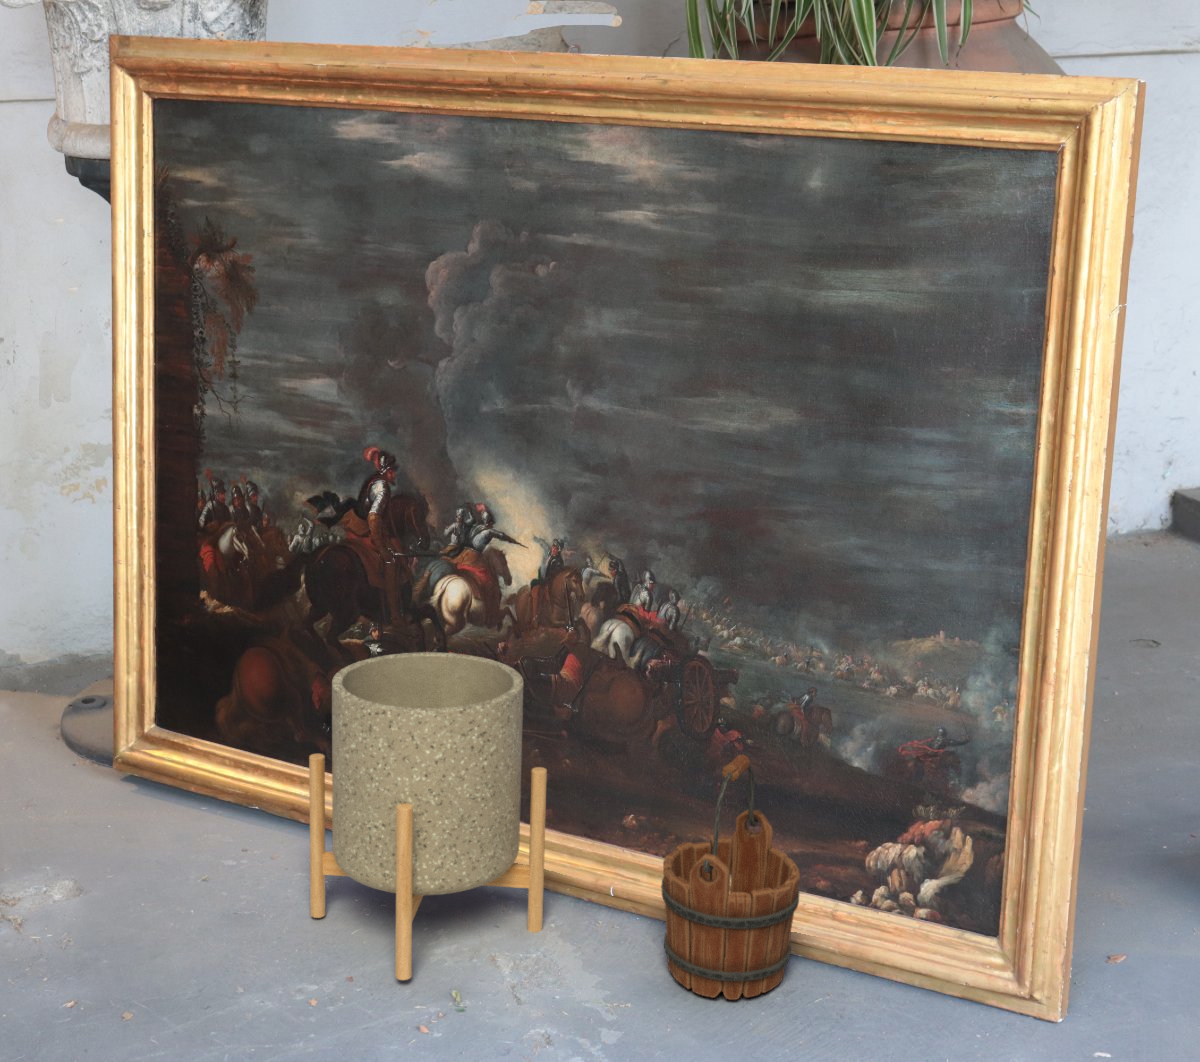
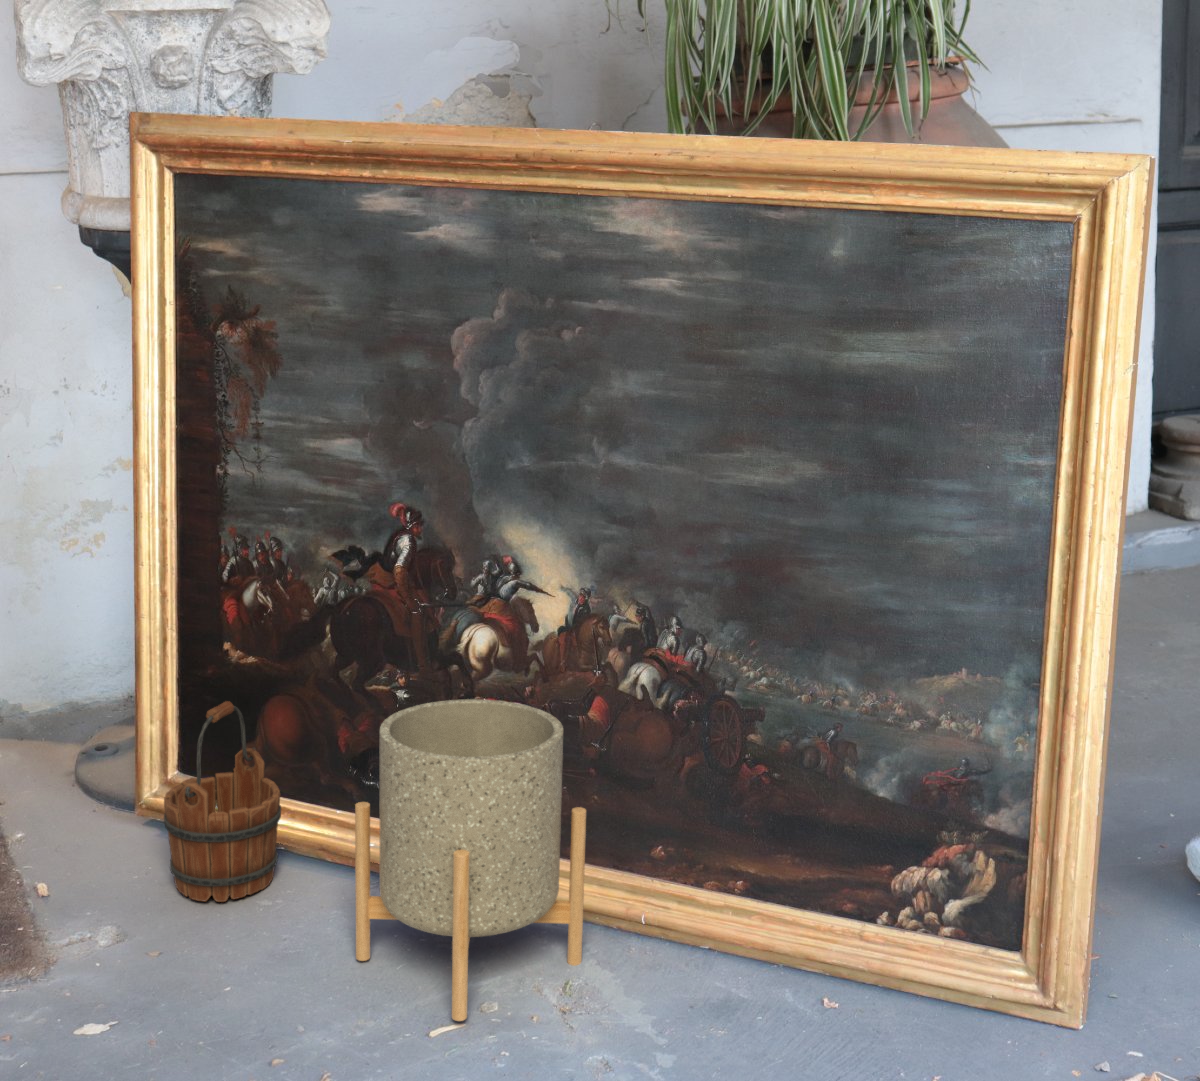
wooden bucket: present [661,755,800,1000] -> present [164,701,281,902]

